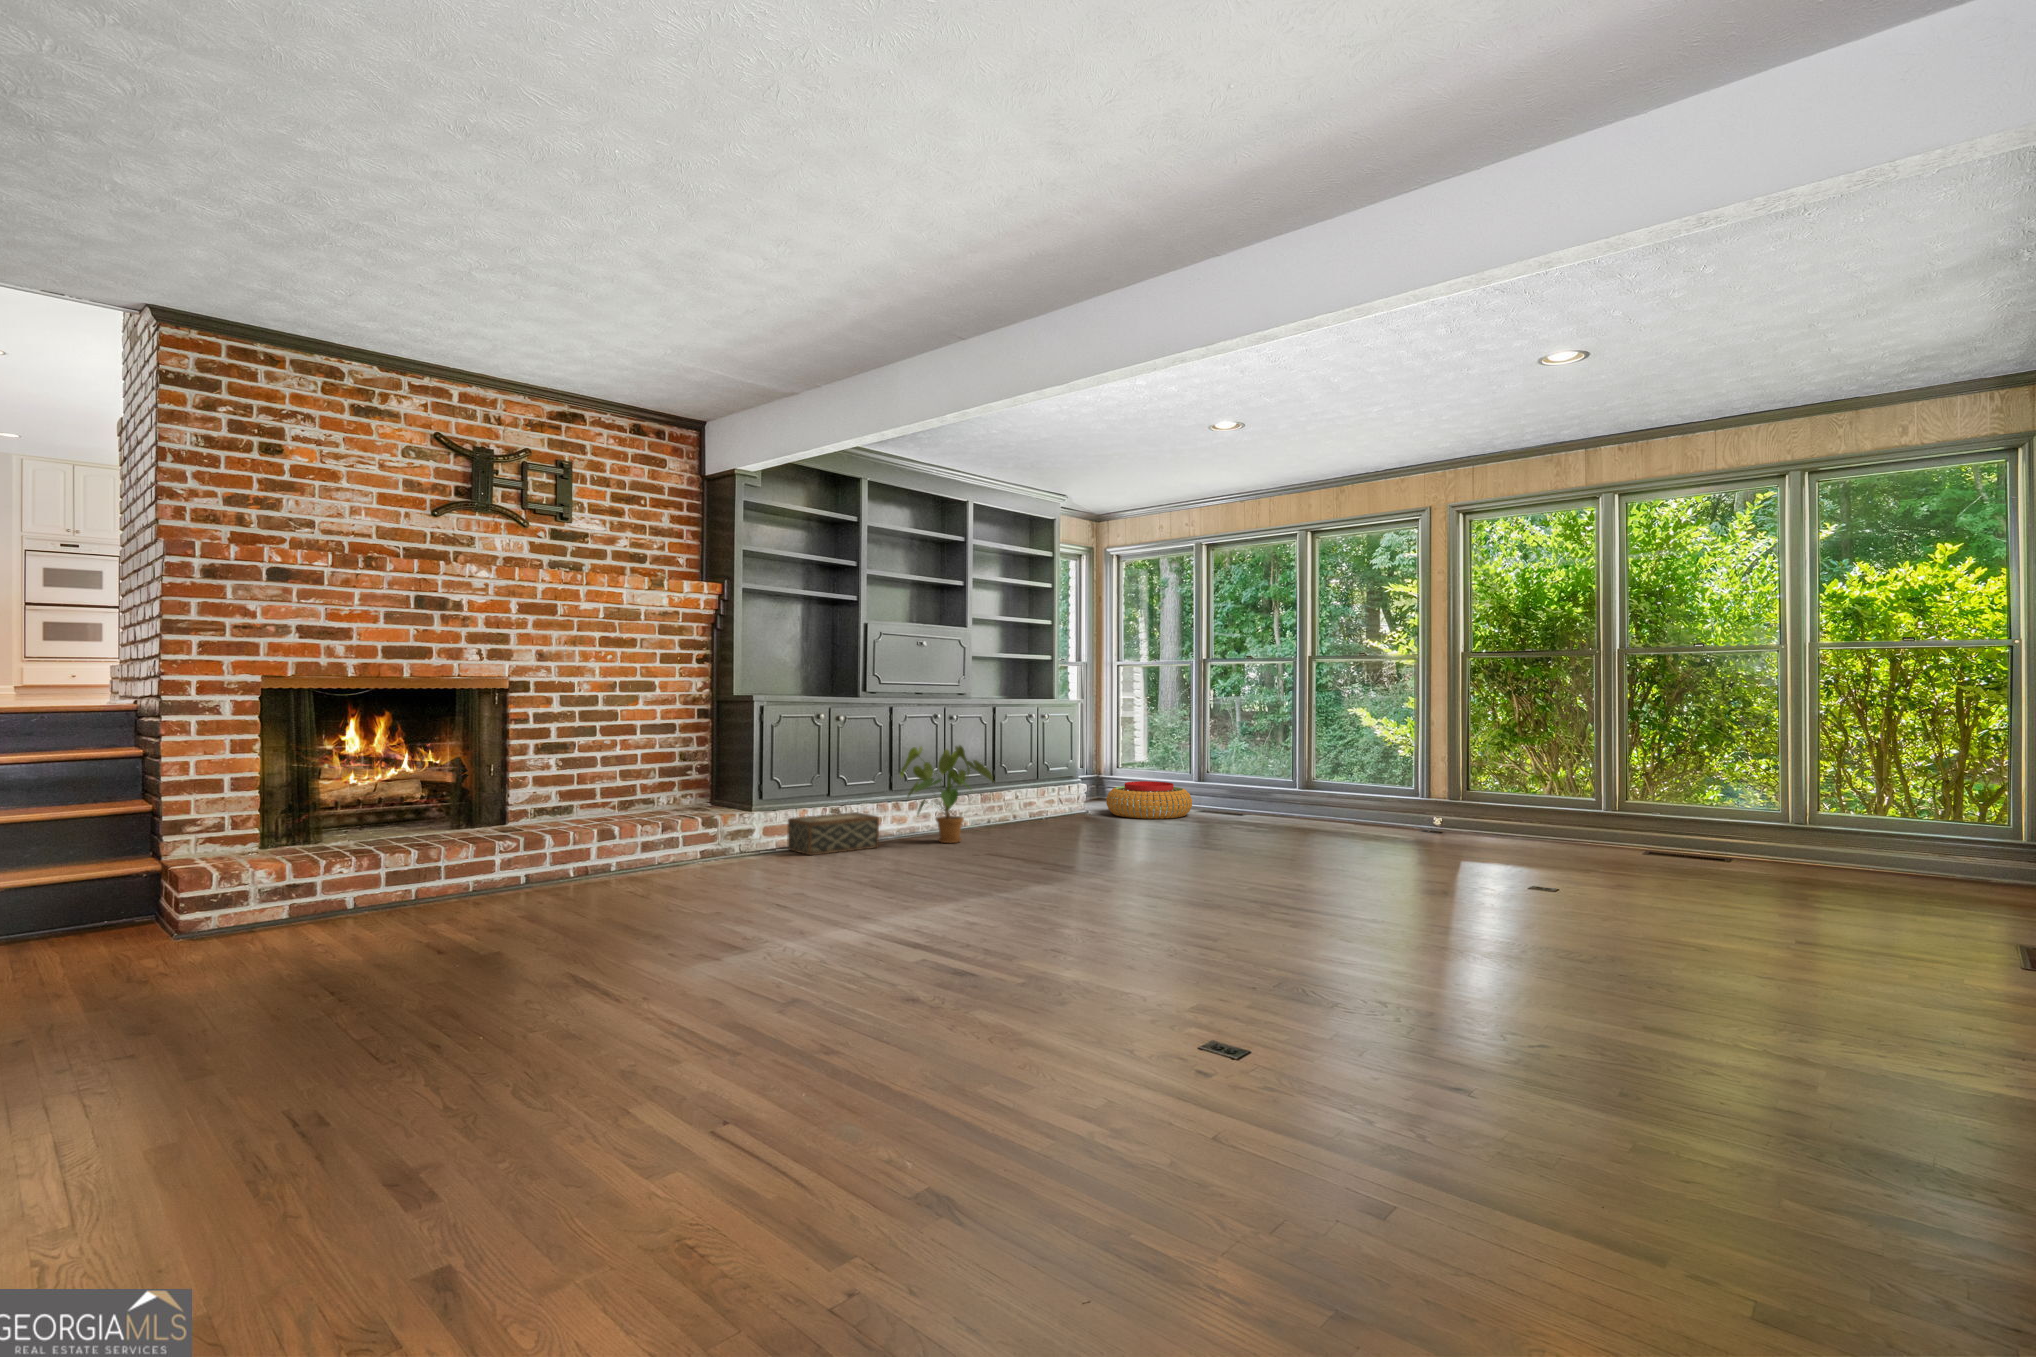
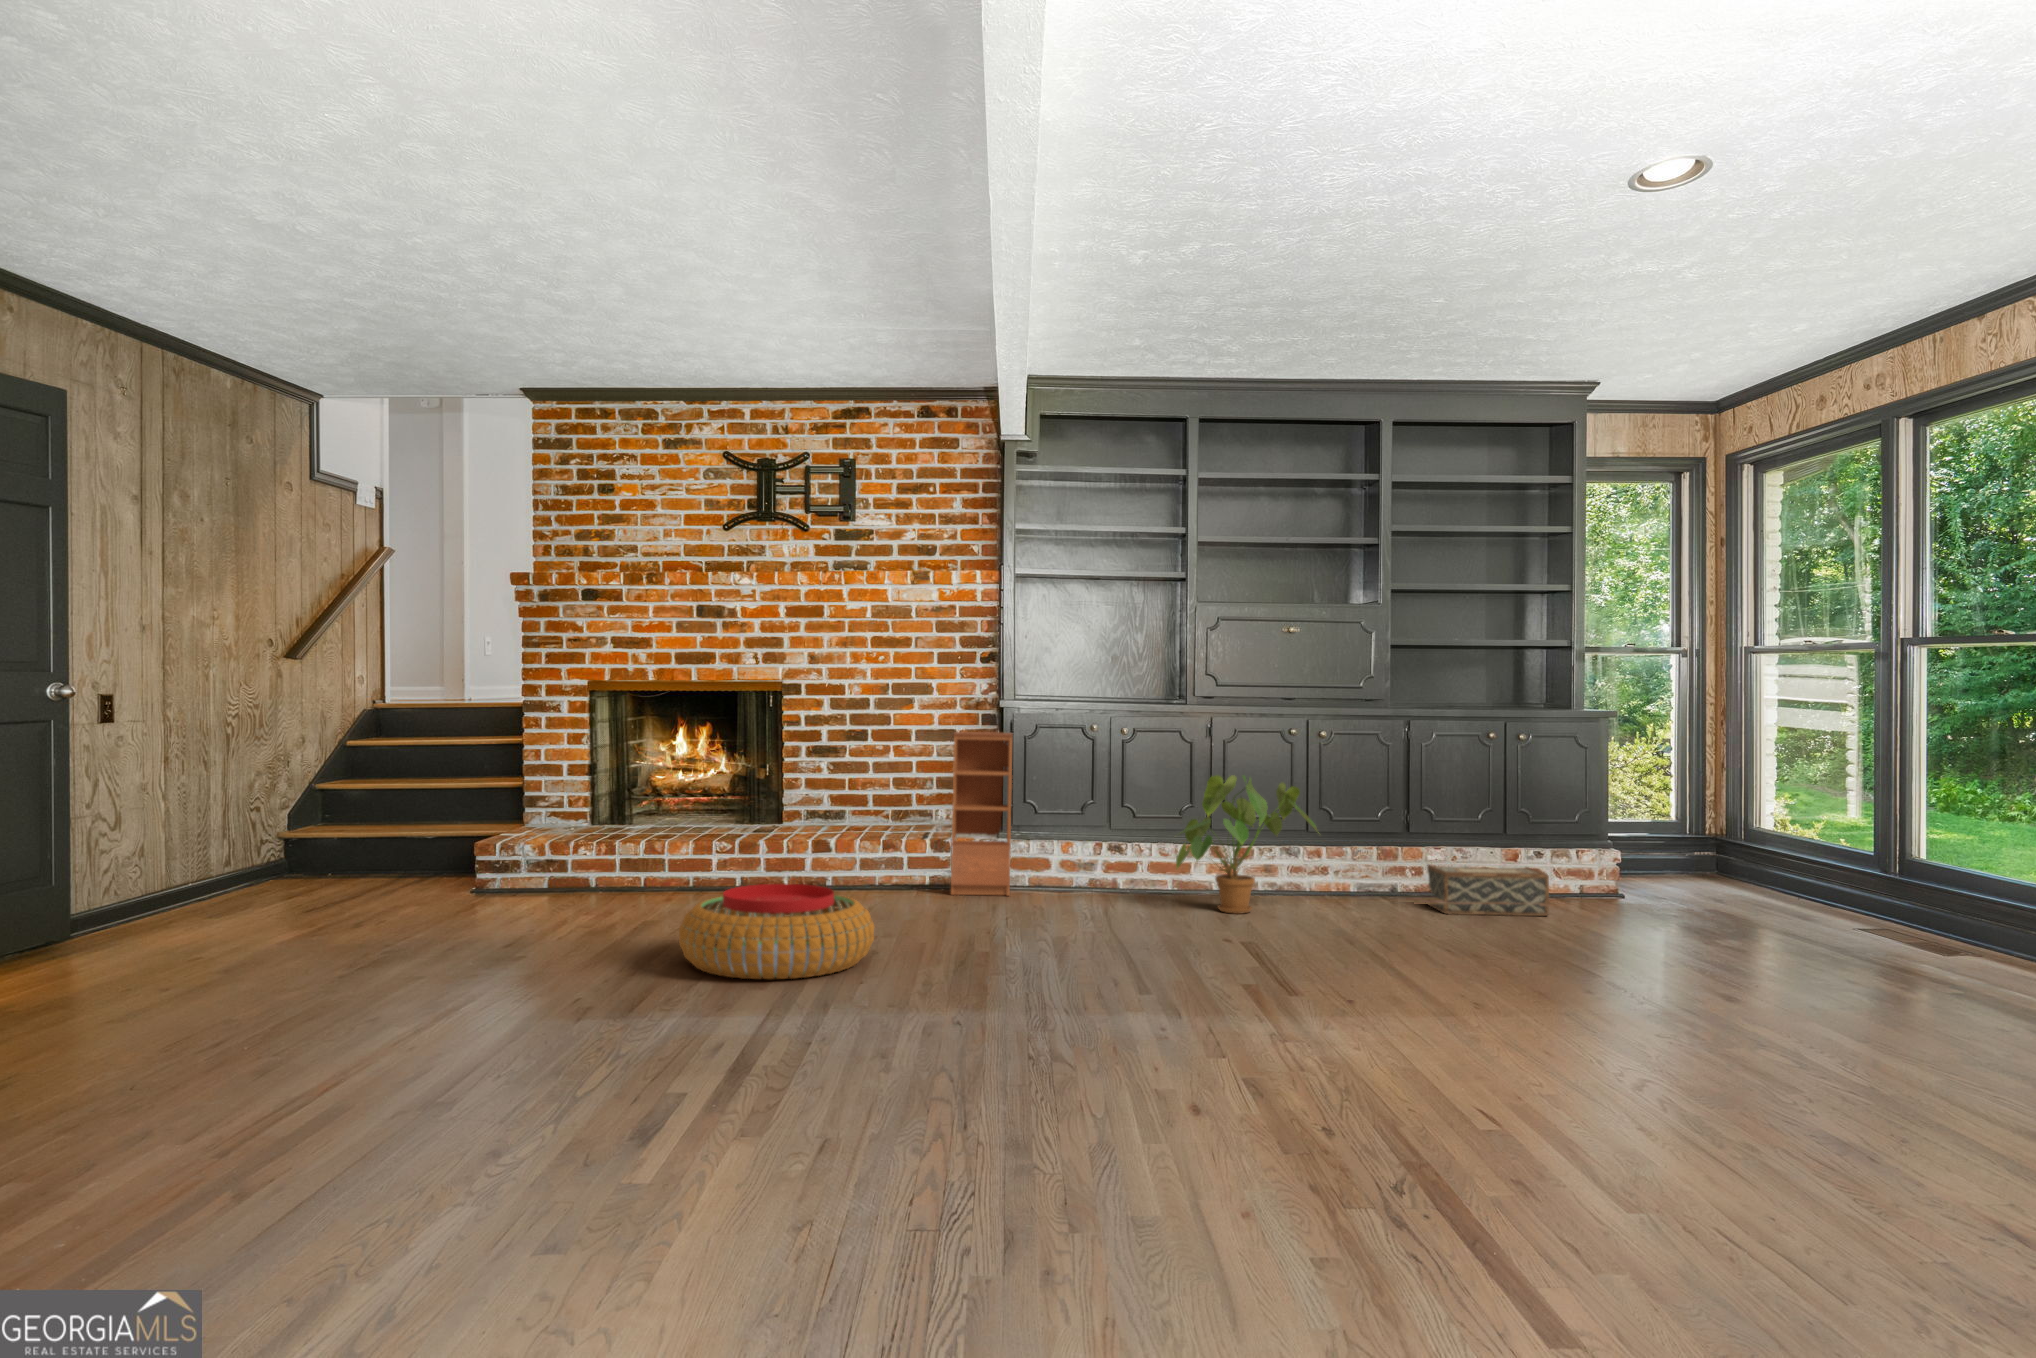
bookcase: none [728,723,797,864] -> present [951,732,1013,896]
pouf: present [1106,781,1192,819] -> present [679,884,874,979]
woven basket: present [787,812,879,855] -> present [1427,865,1549,916]

